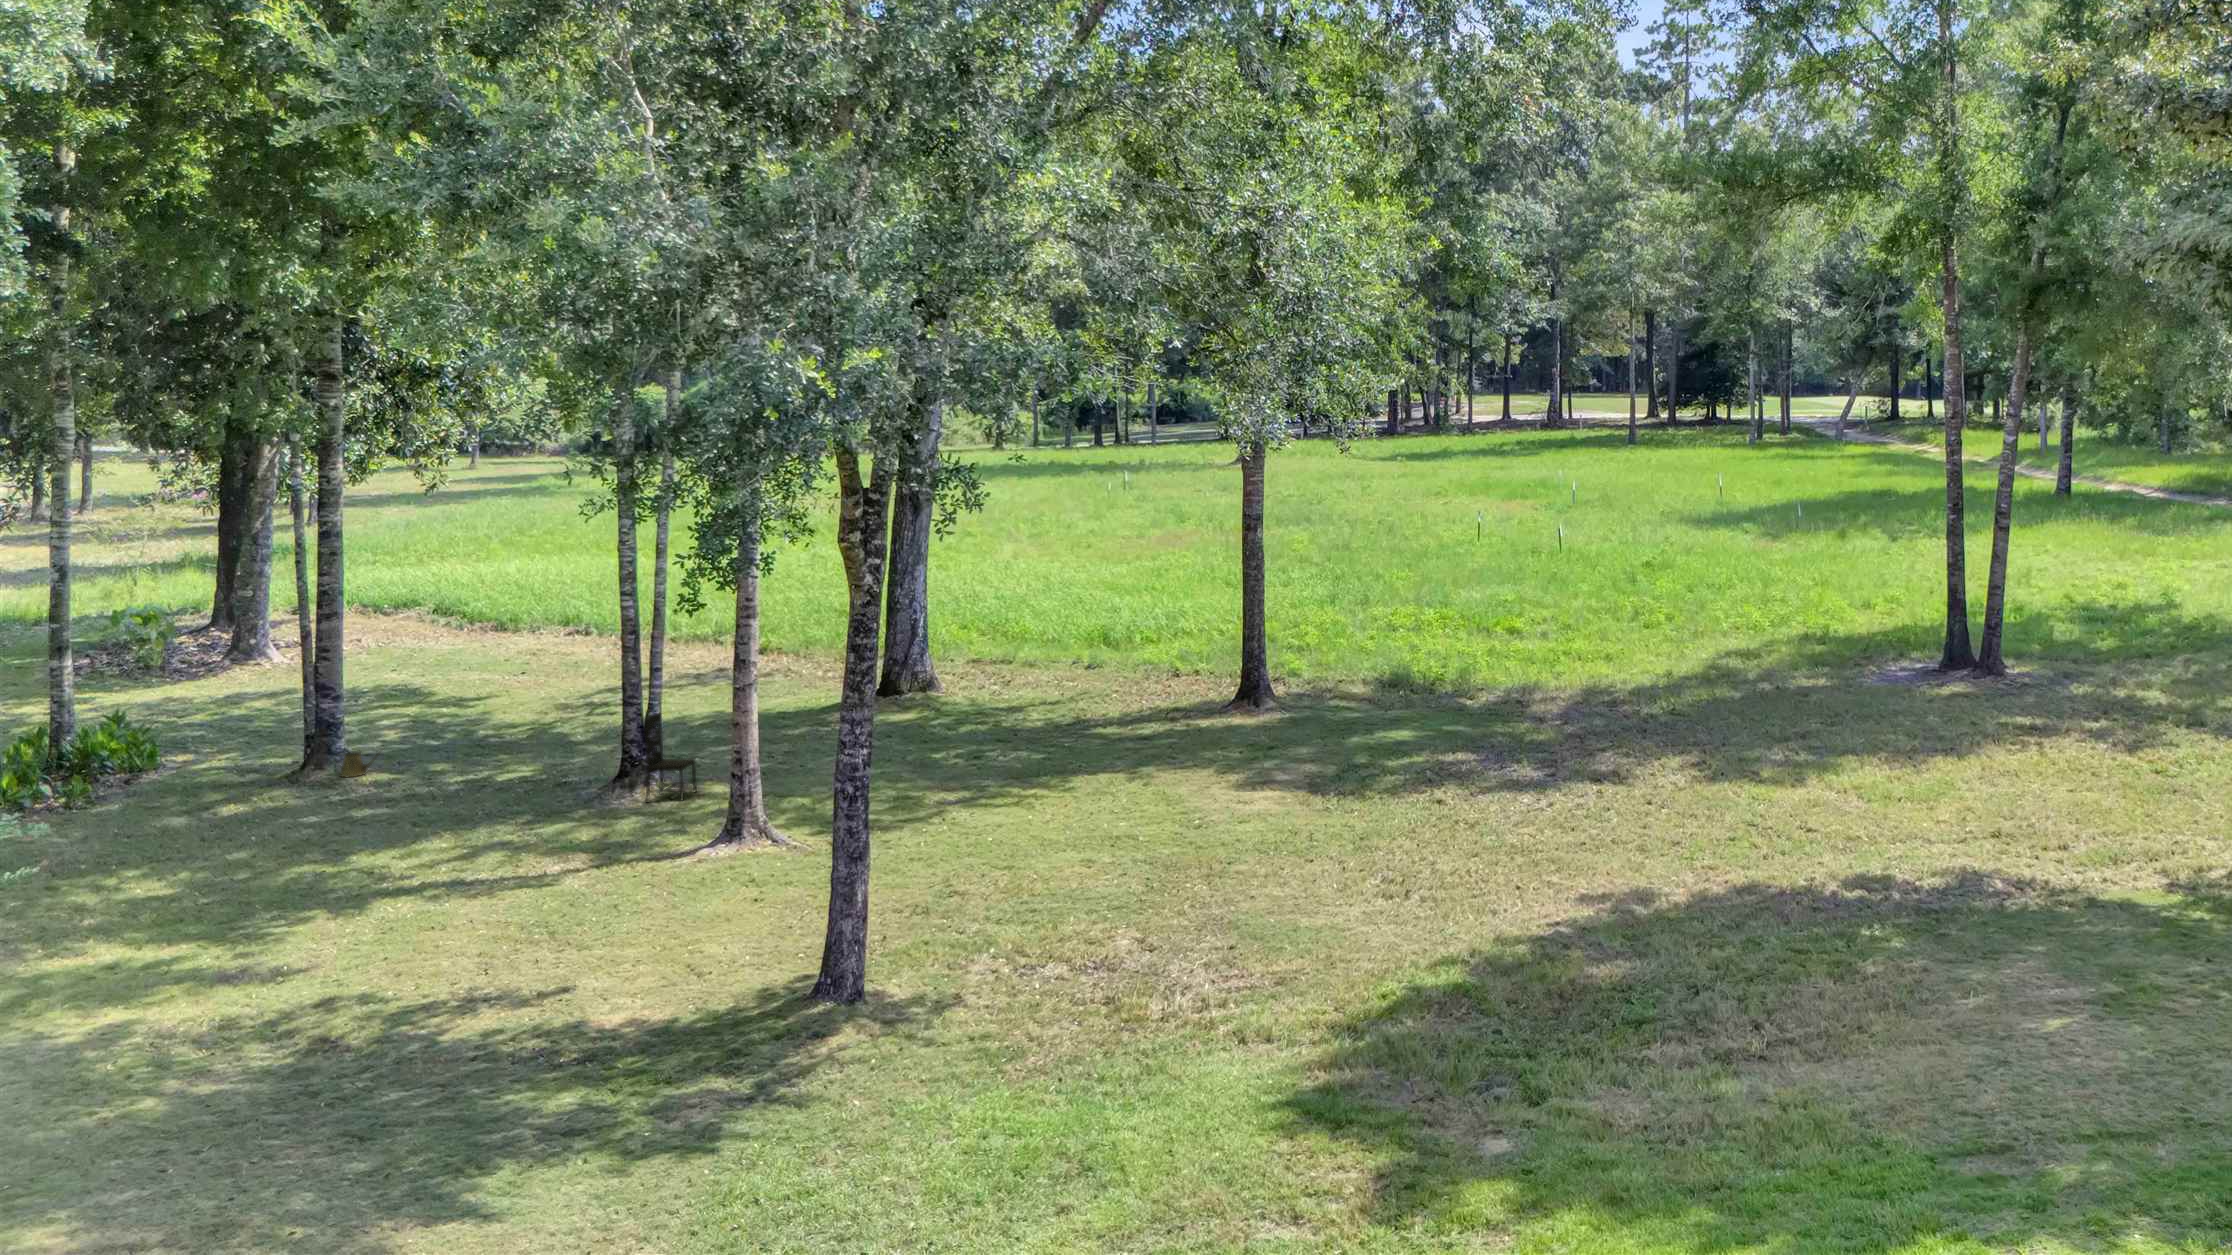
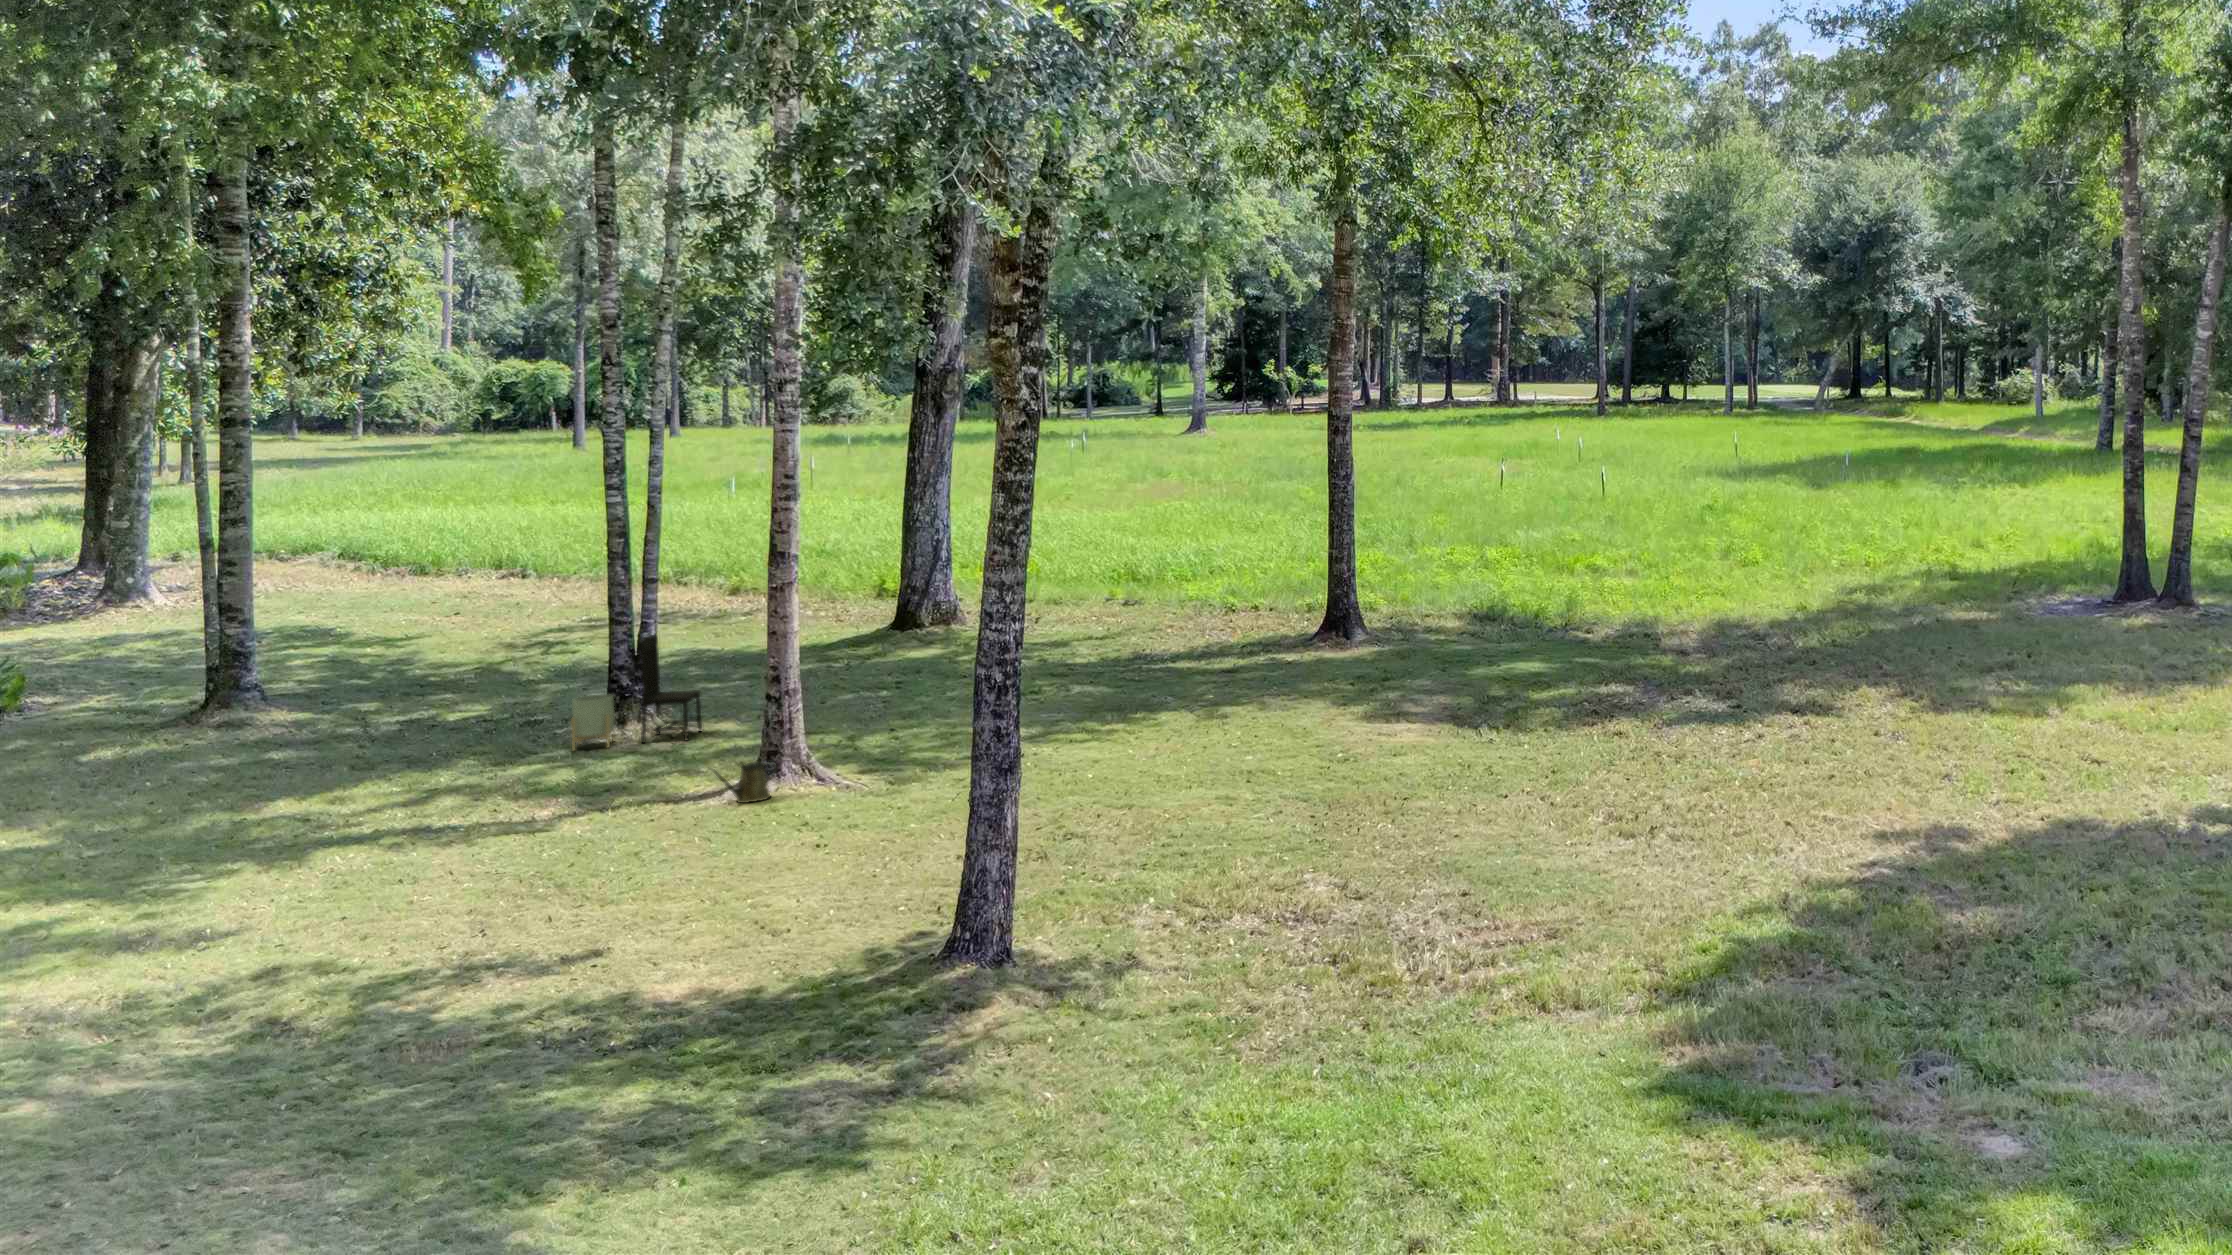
watering can: present [333,751,377,778] -> present [711,762,776,803]
planter: none [589,762,626,809] -> present [571,694,615,750]

